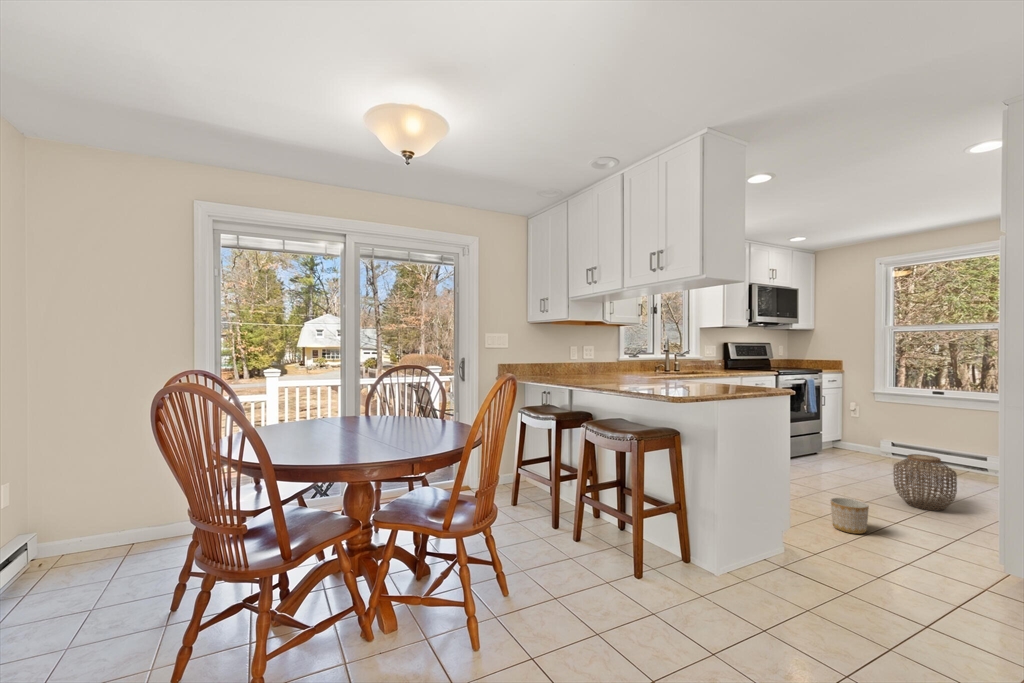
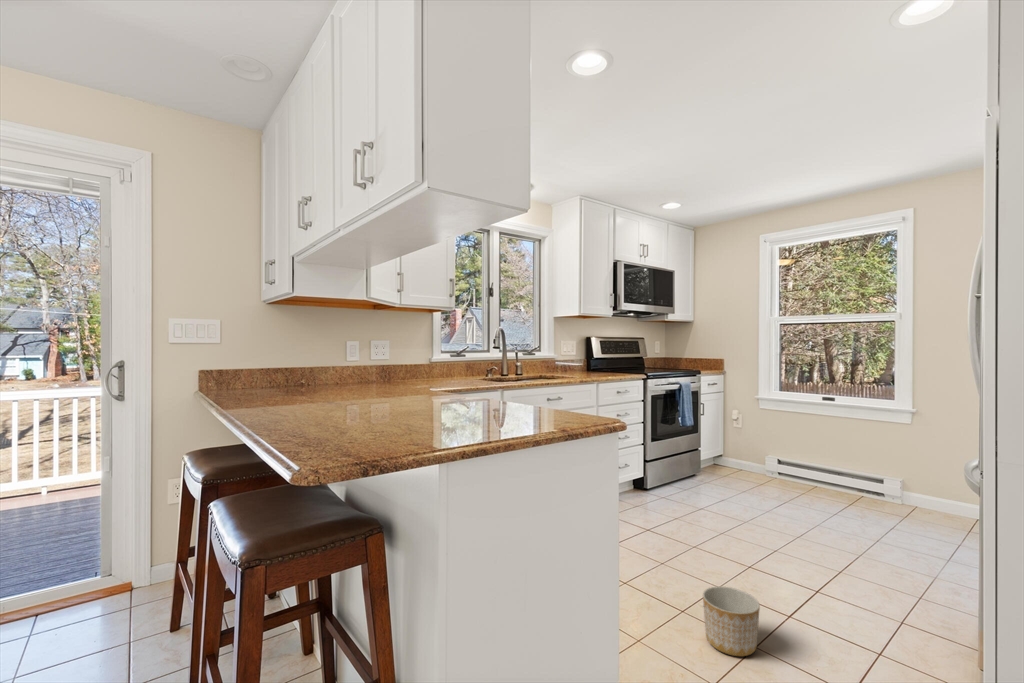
woven basket: present [894,454,957,511] -> none [788,495,870,580]

